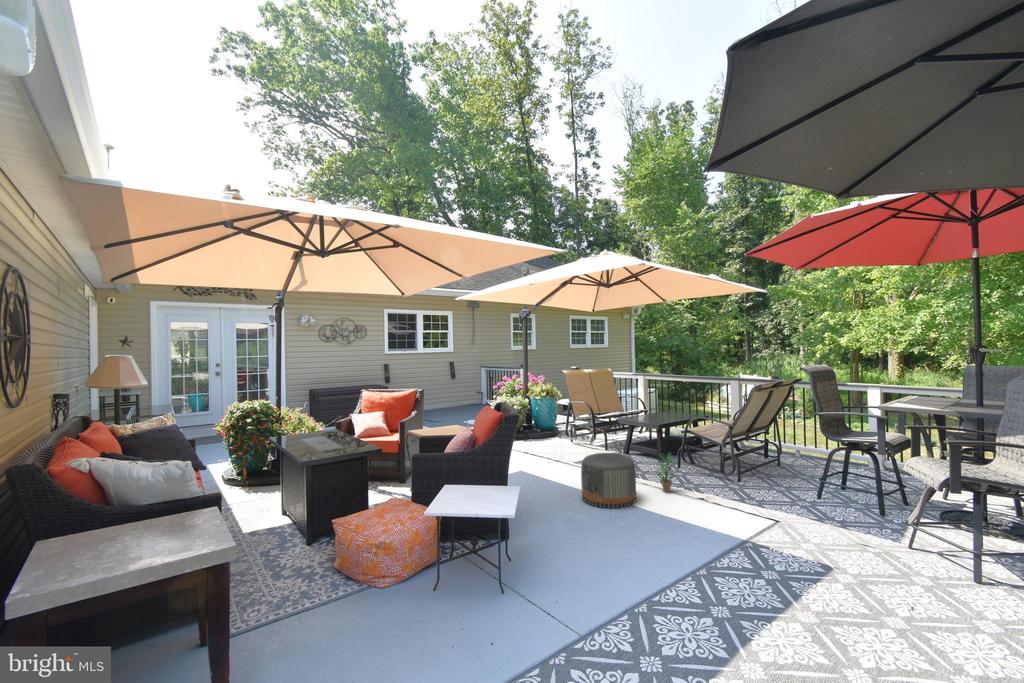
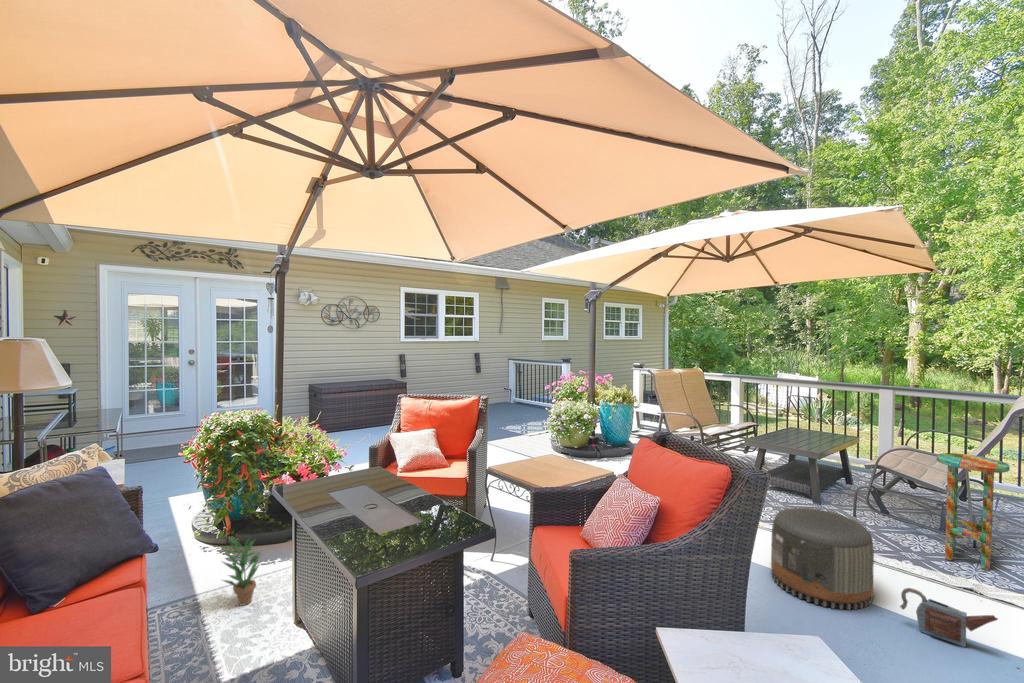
side table: none [700,418,737,491] -> present [937,453,1010,570]
potted plant: present [657,454,675,492] -> present [222,537,259,605]
watering can: none [636,491,674,521] -> present [900,588,998,647]

